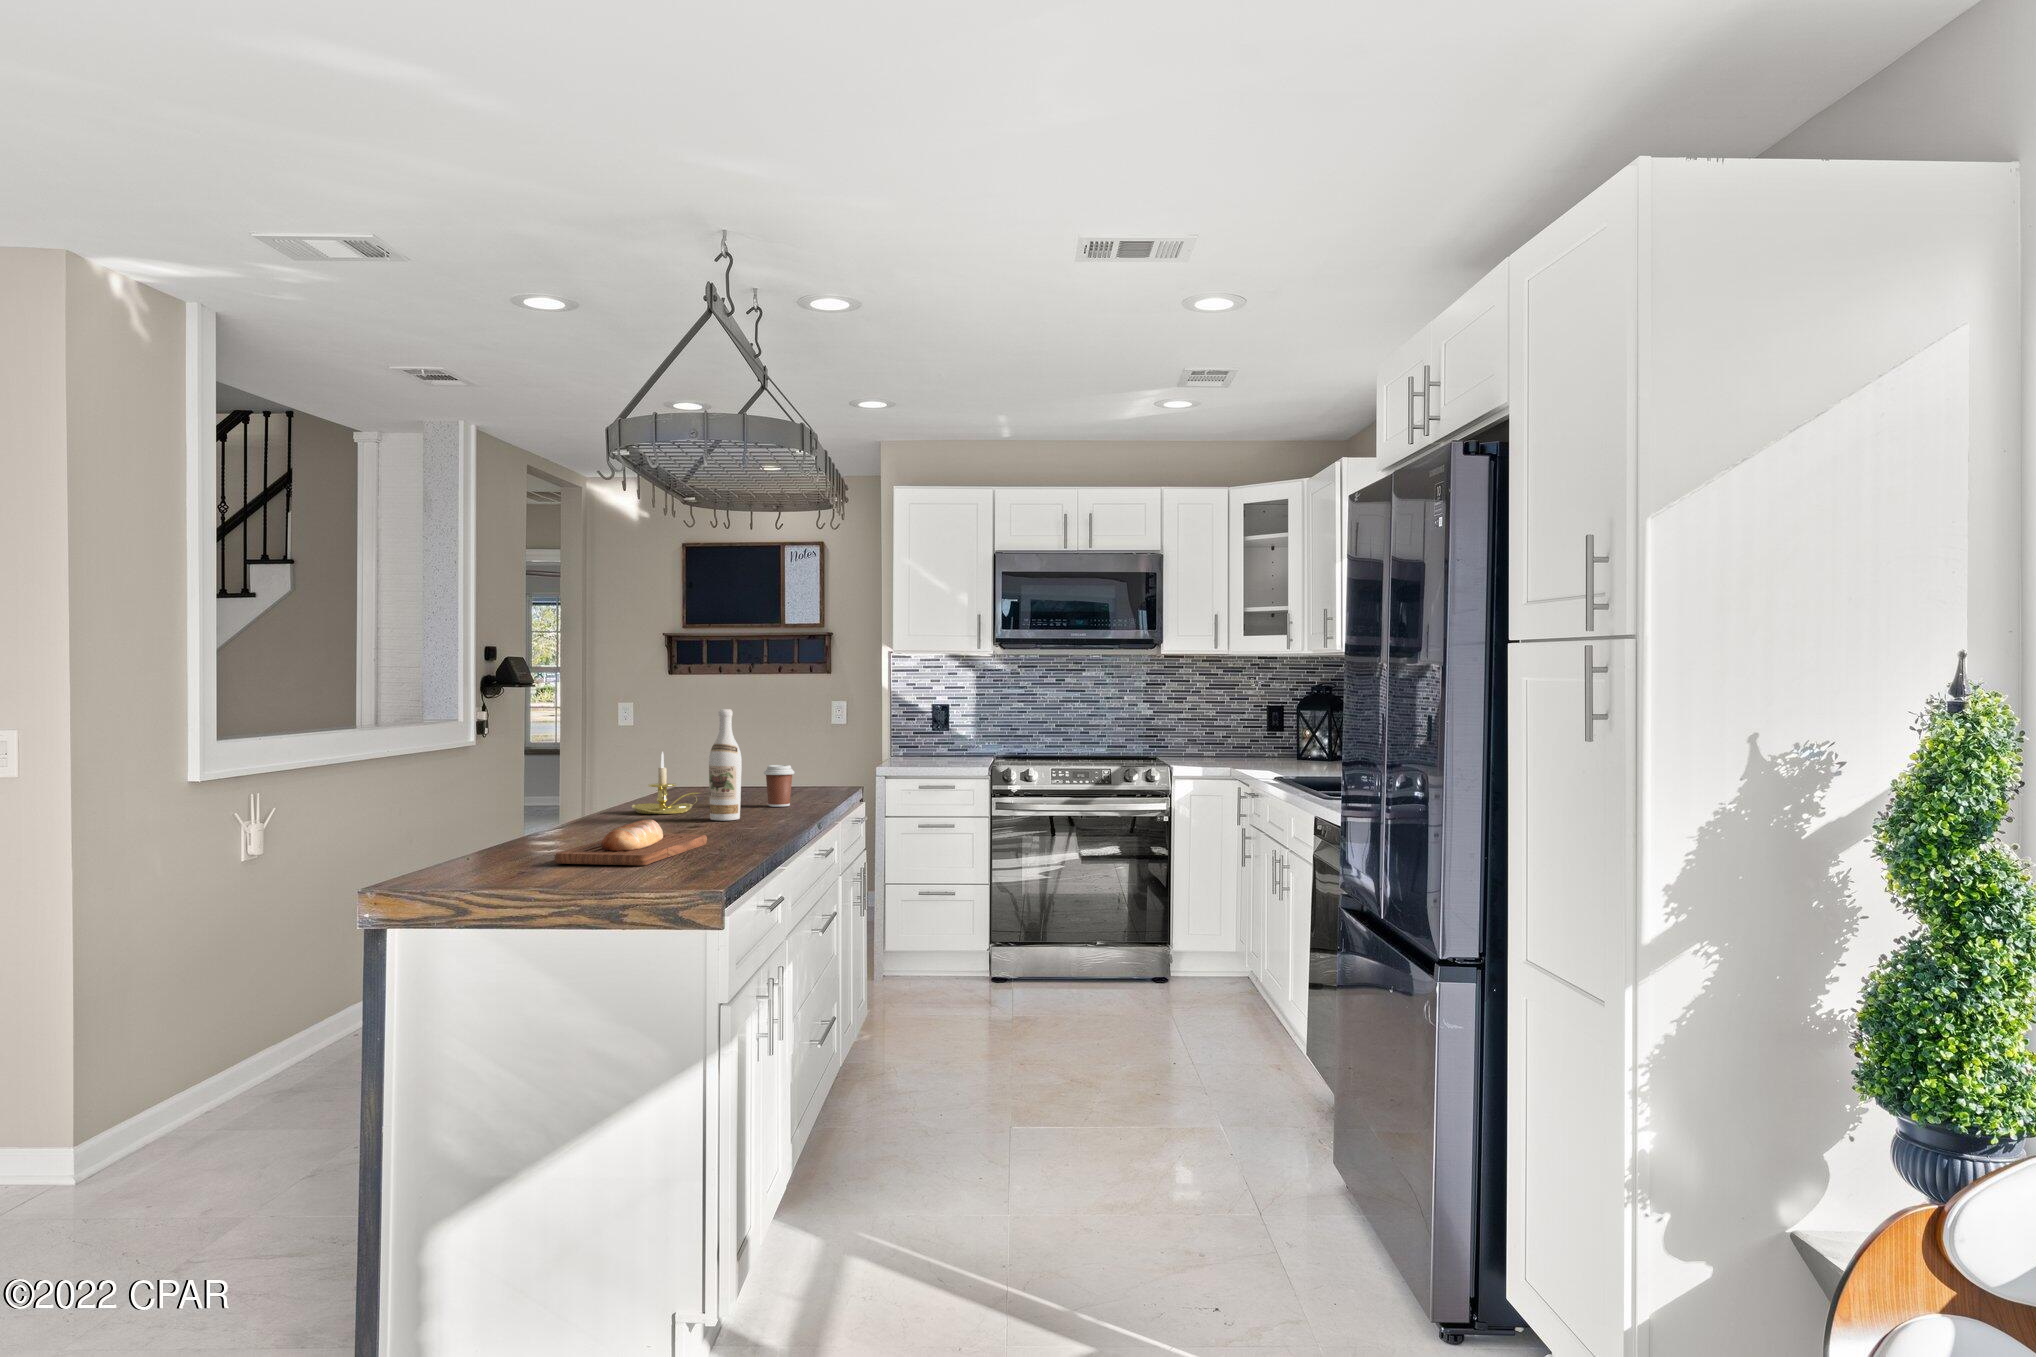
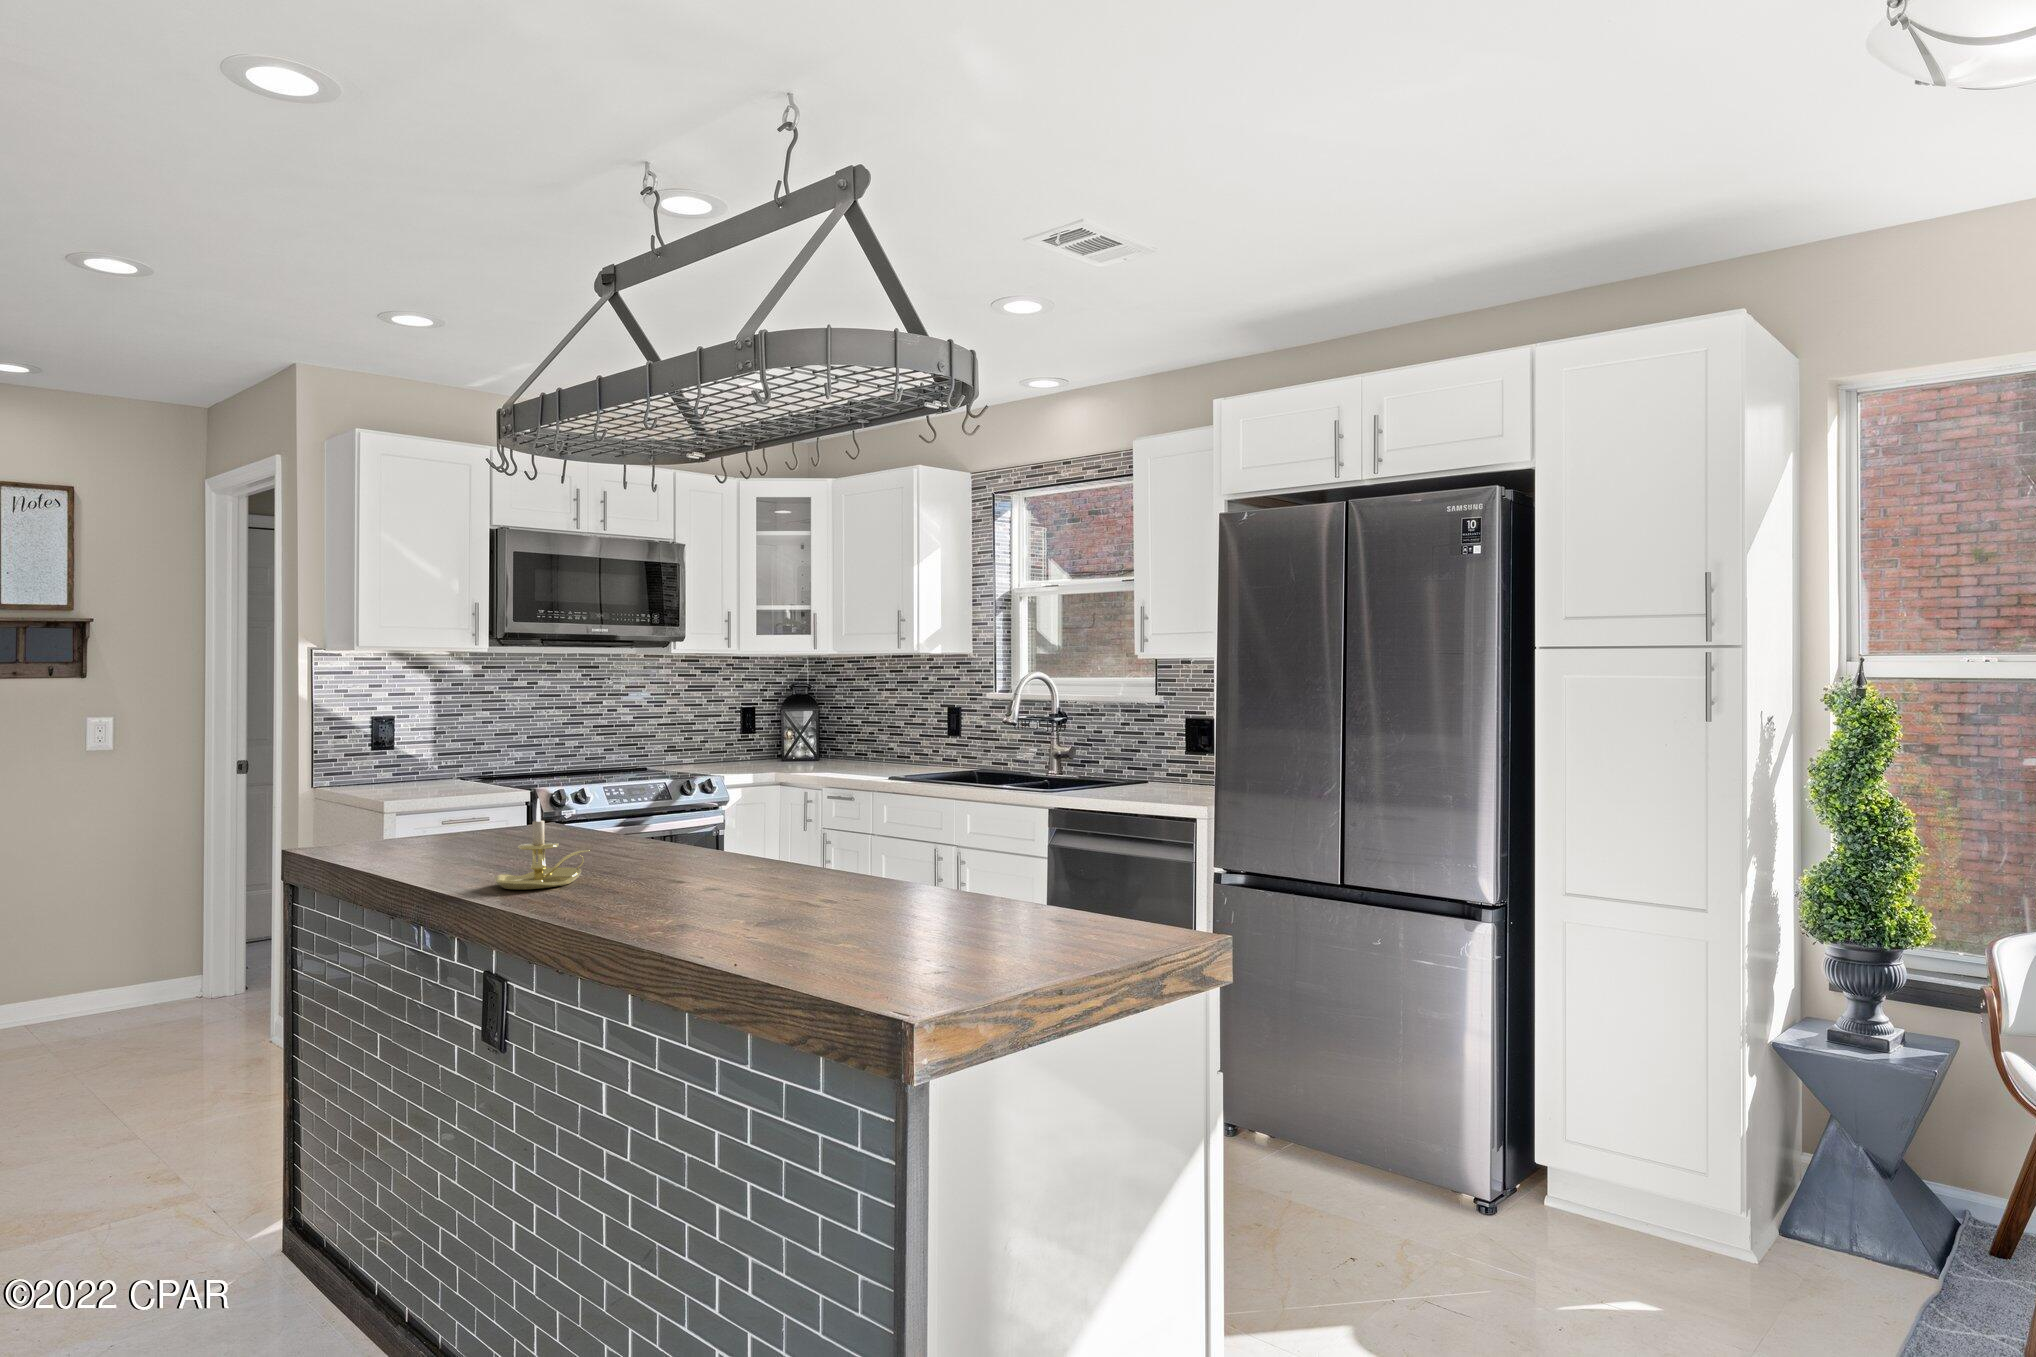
wine bottle: present [709,709,742,821] -> none [669,734,713,881]
coffee cup: present [764,765,794,807] -> none [616,803,657,858]
bread loaf: present [555,820,707,865] -> none [780,881,993,951]

